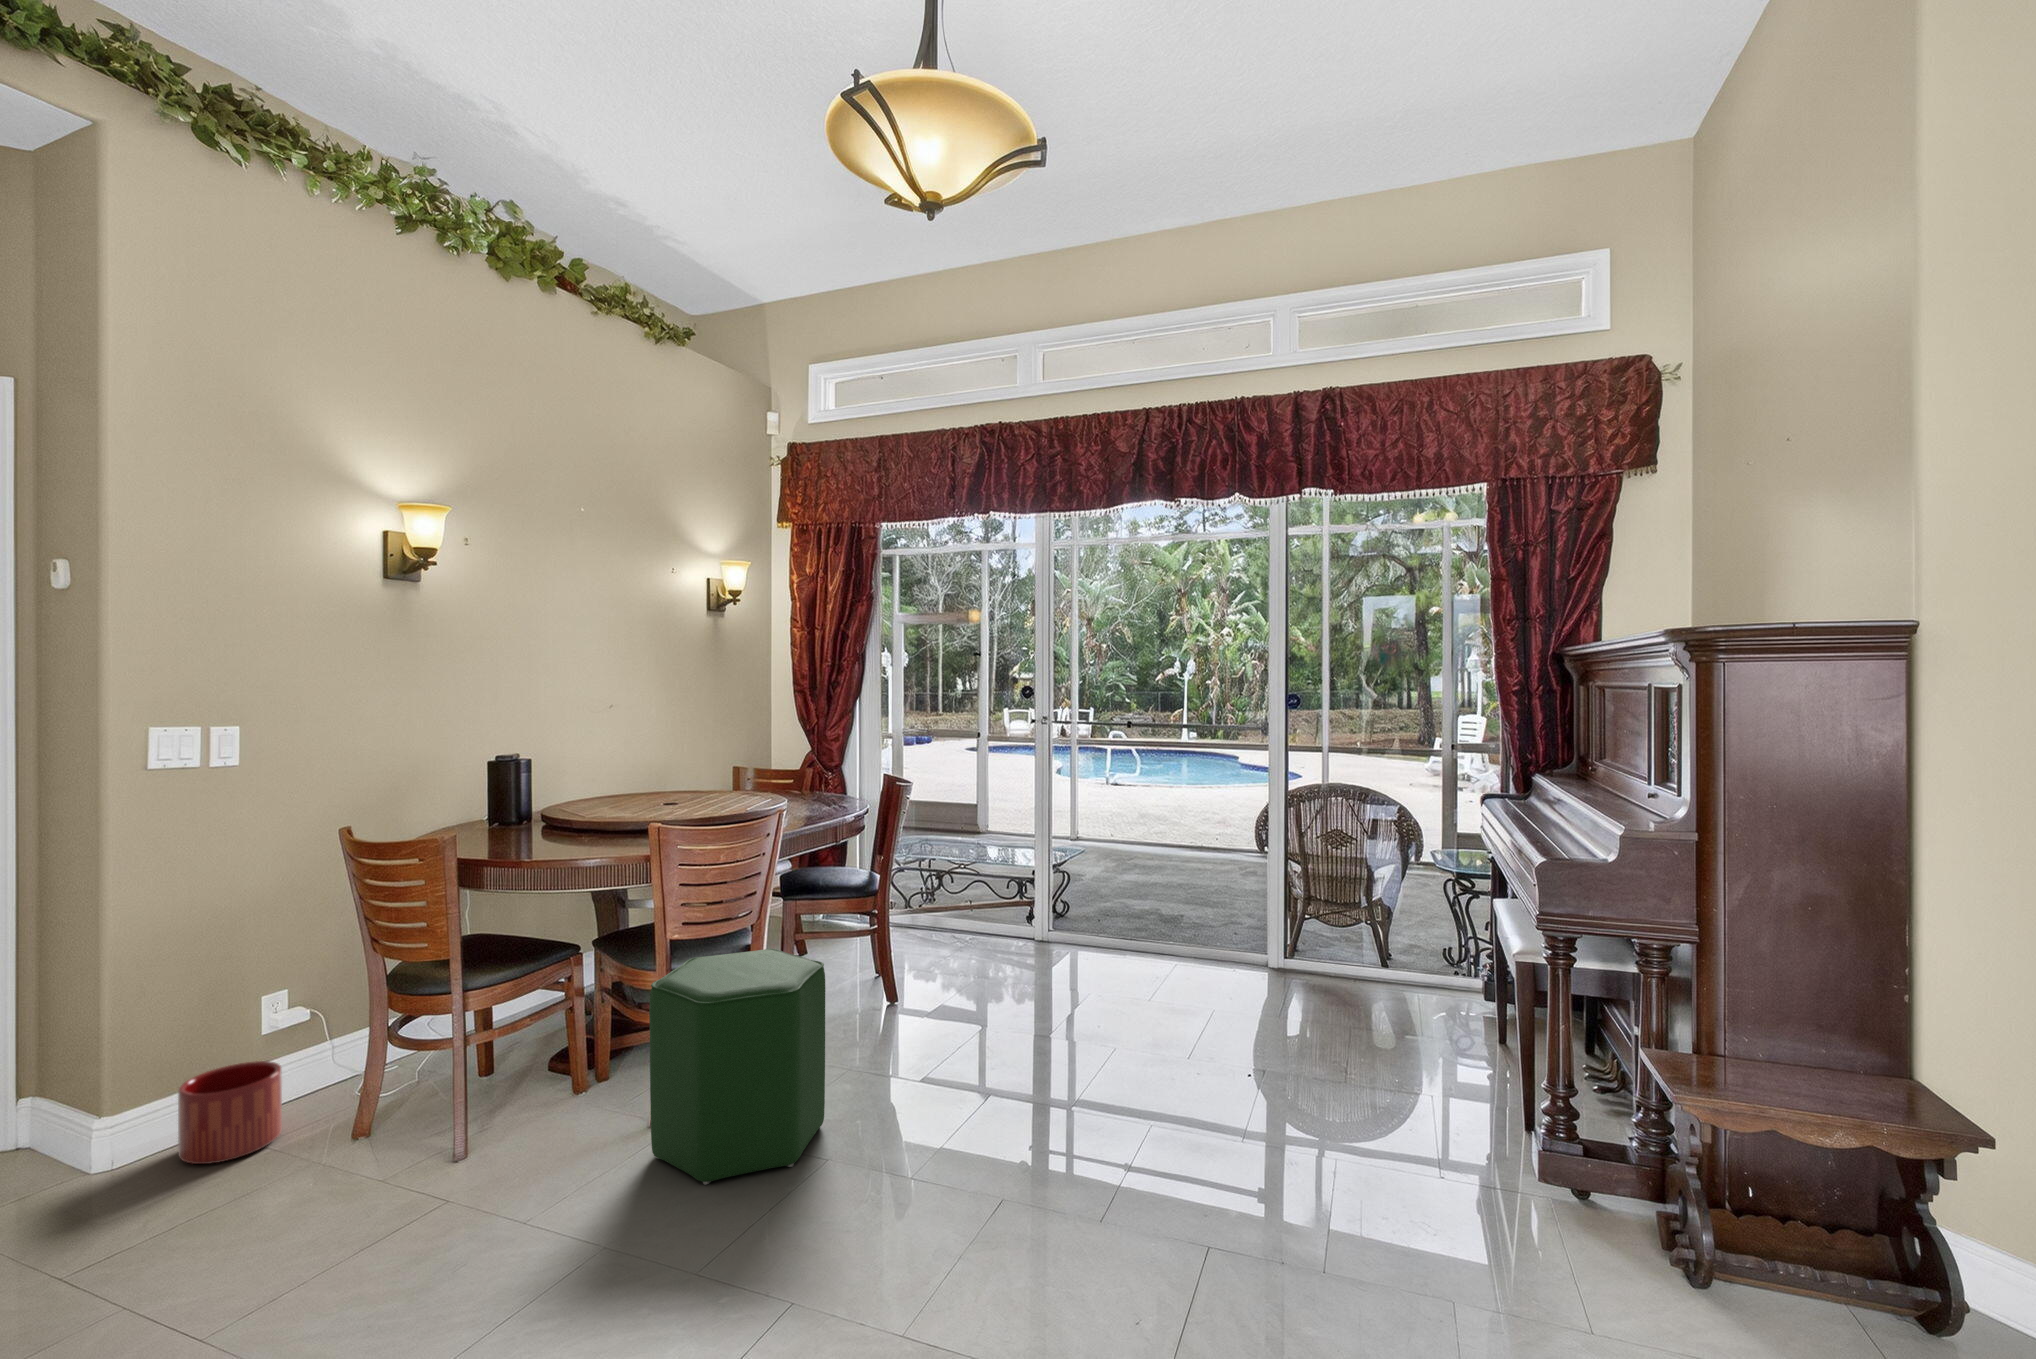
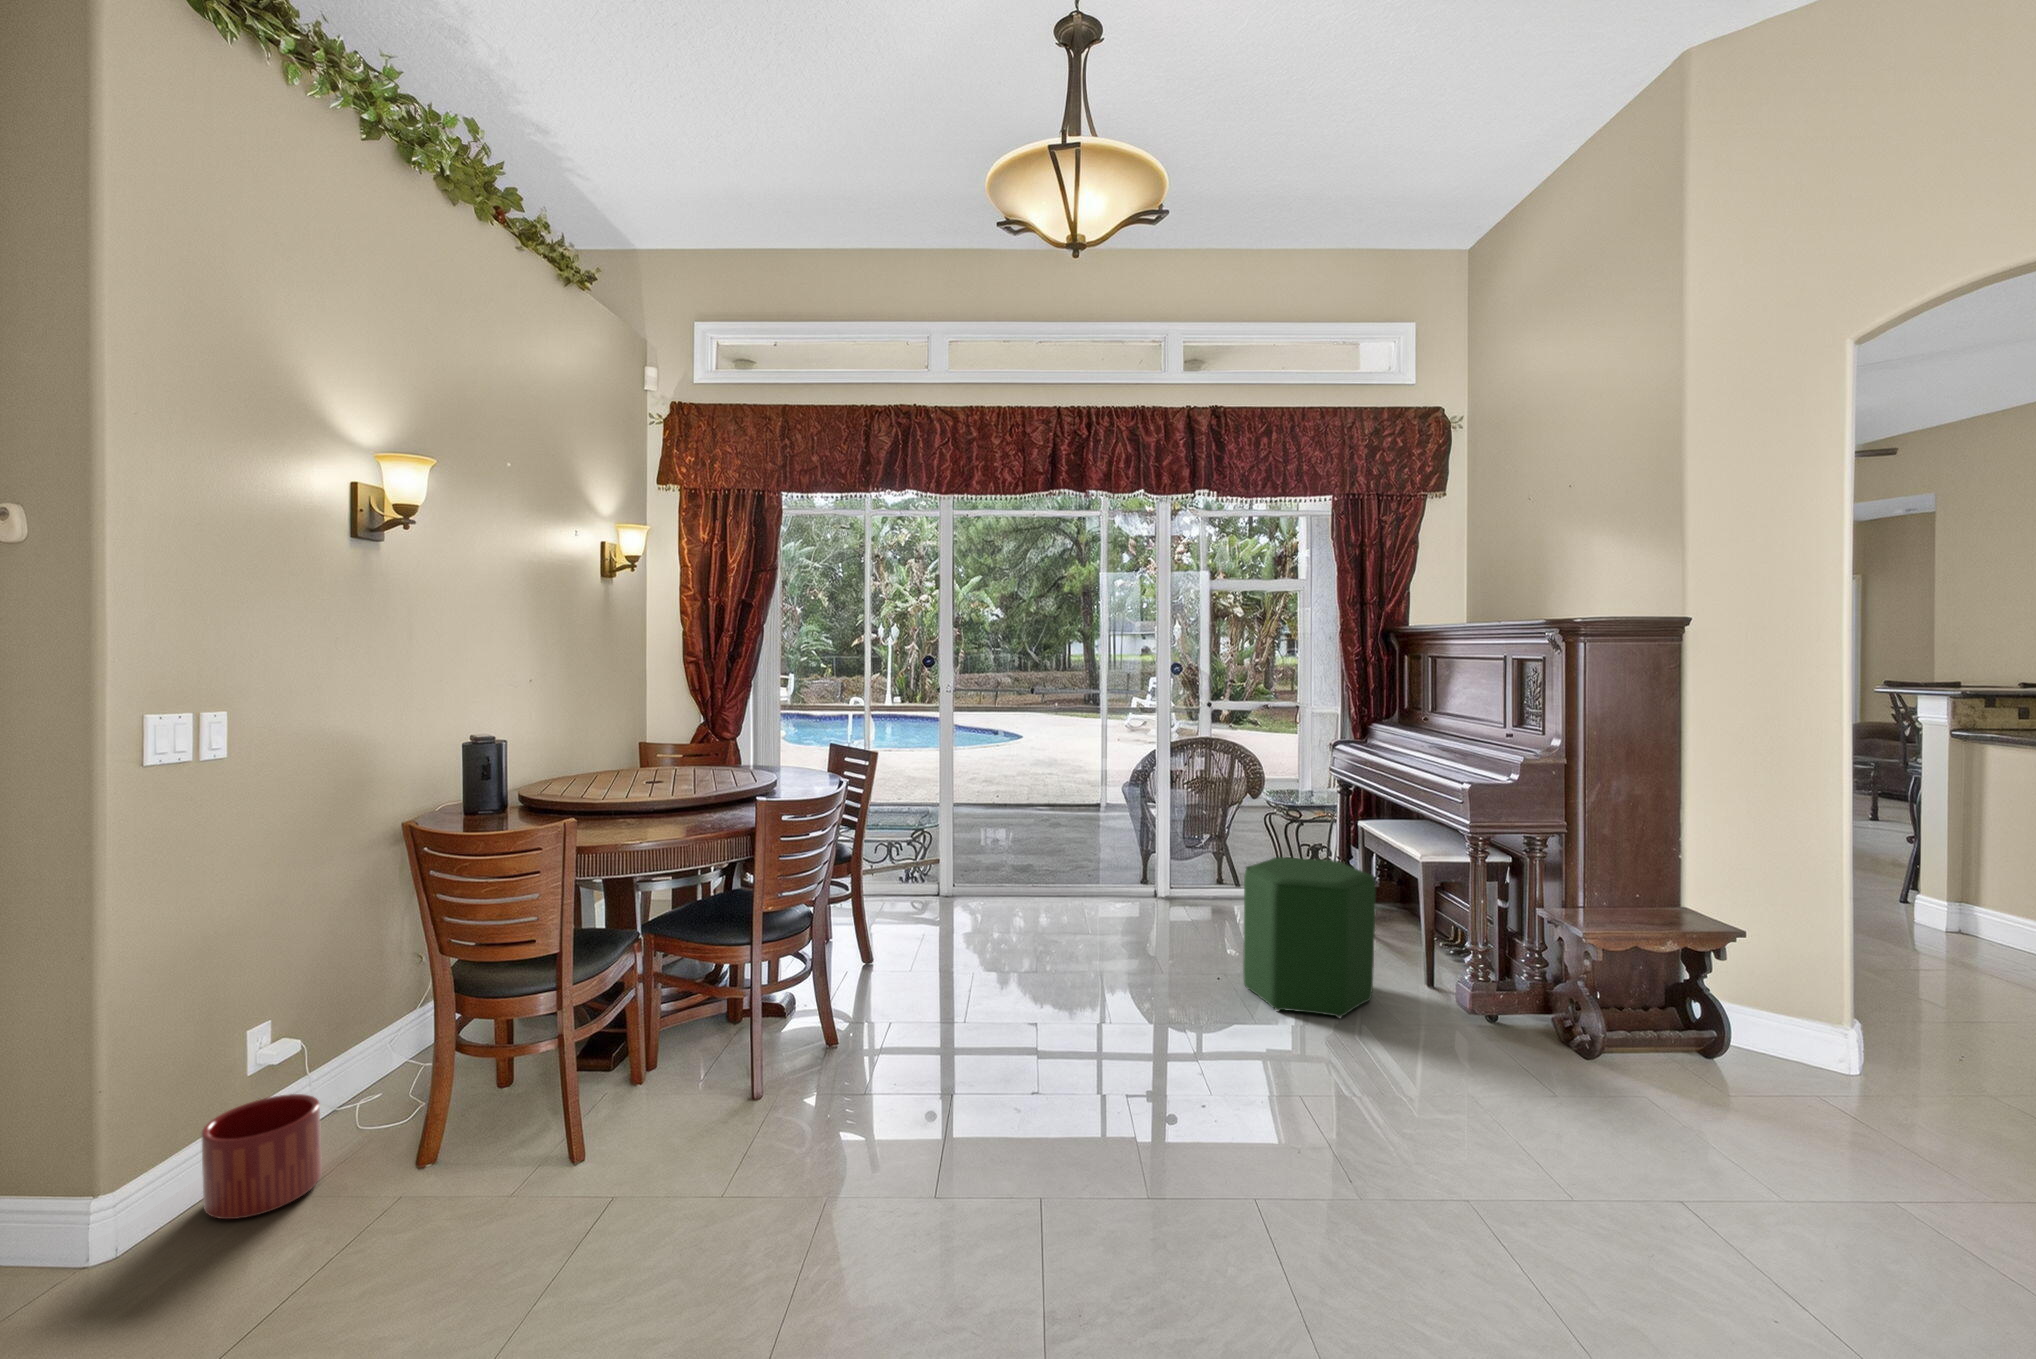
ottoman: present [649,949,825,1185] -> present [1243,857,1376,1018]

